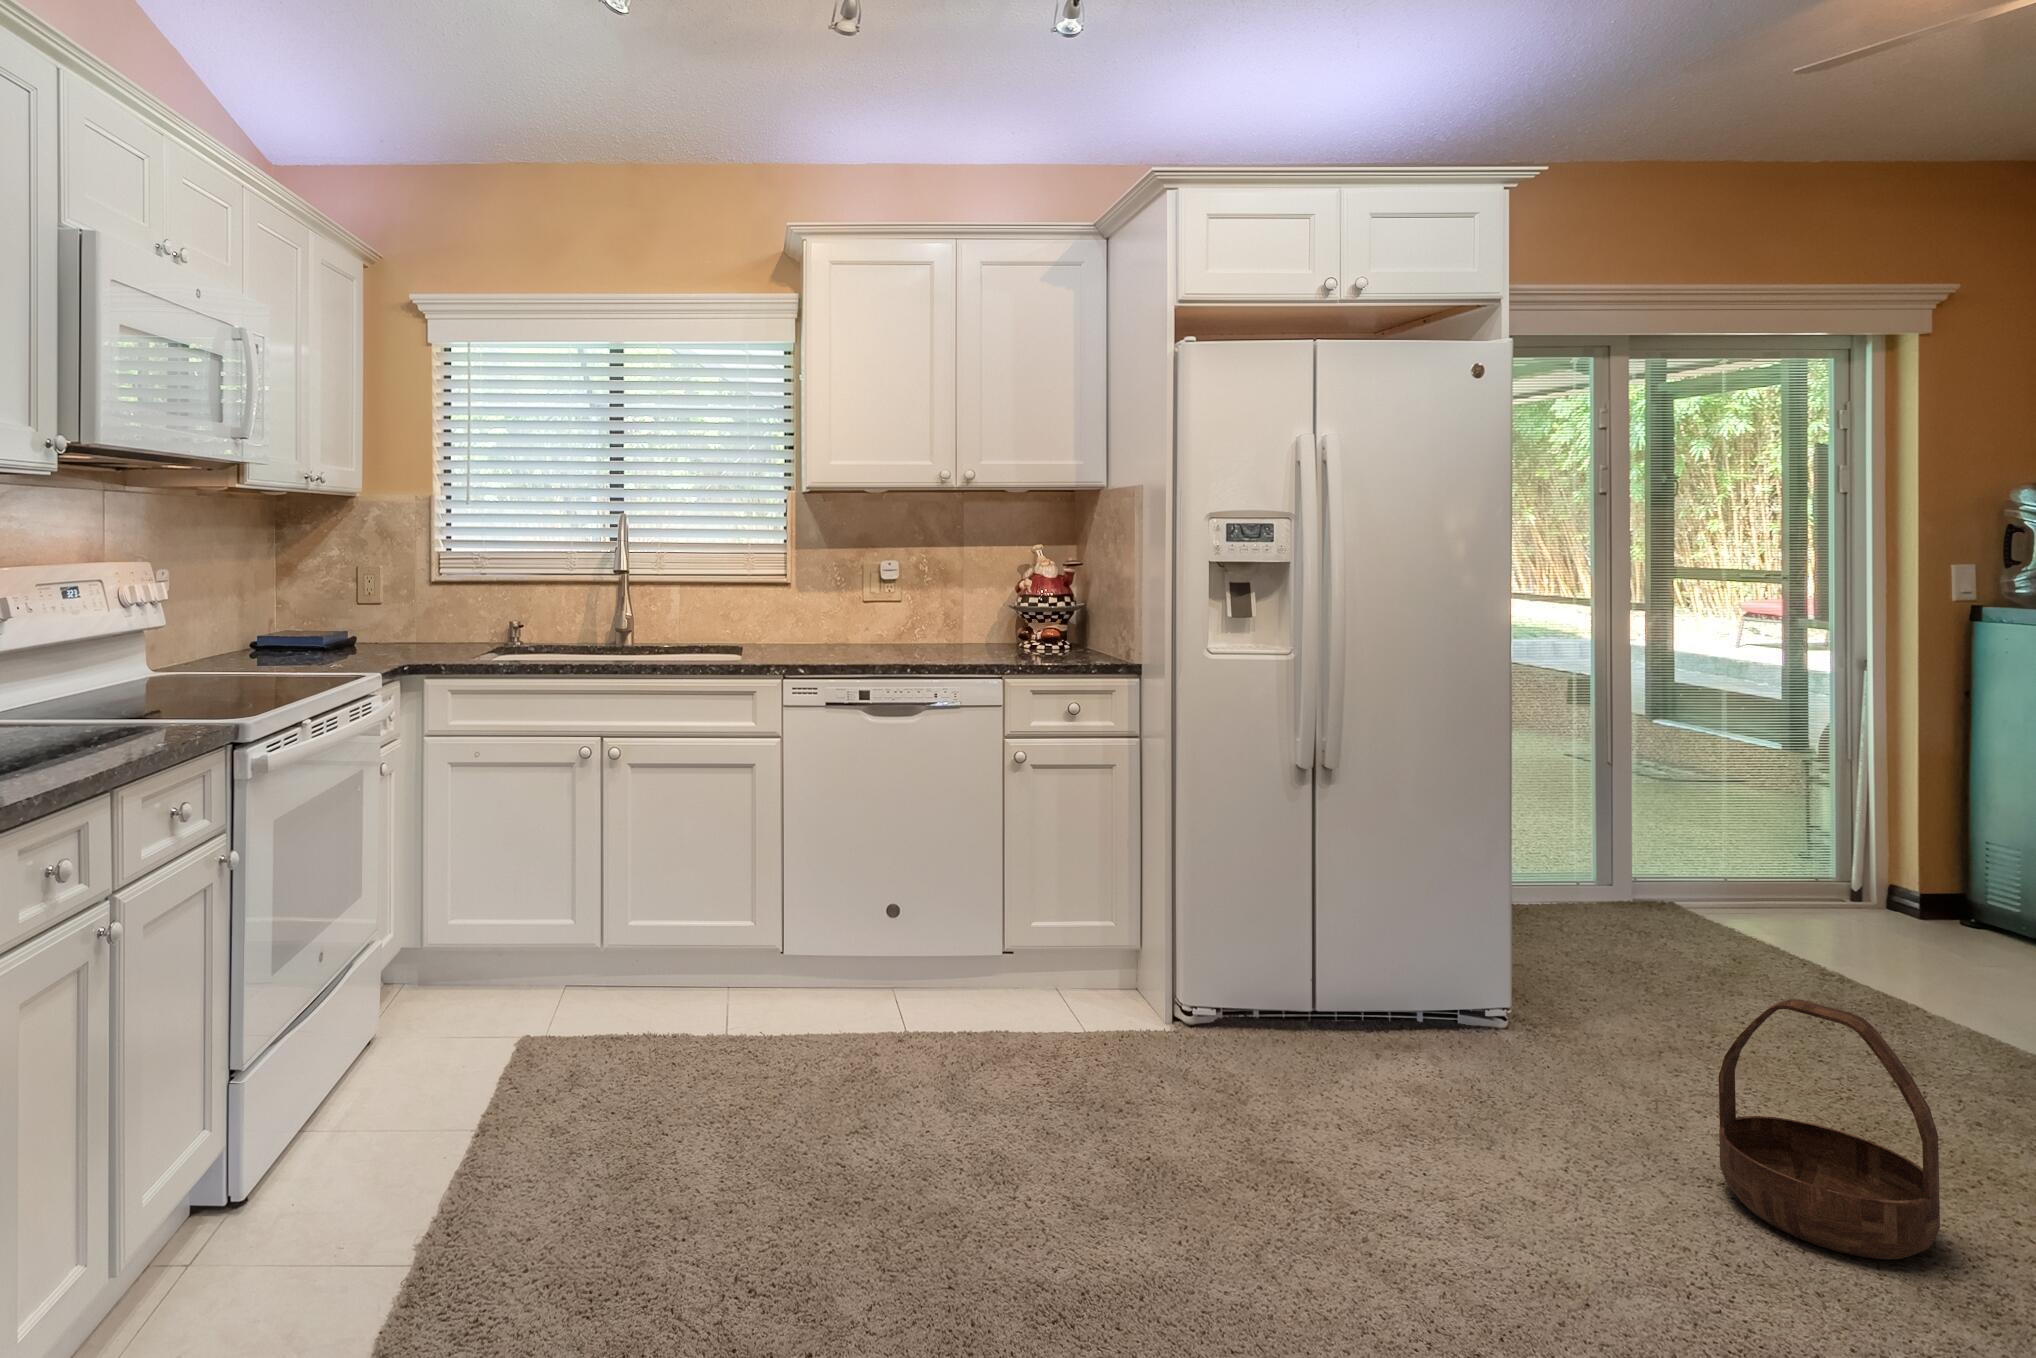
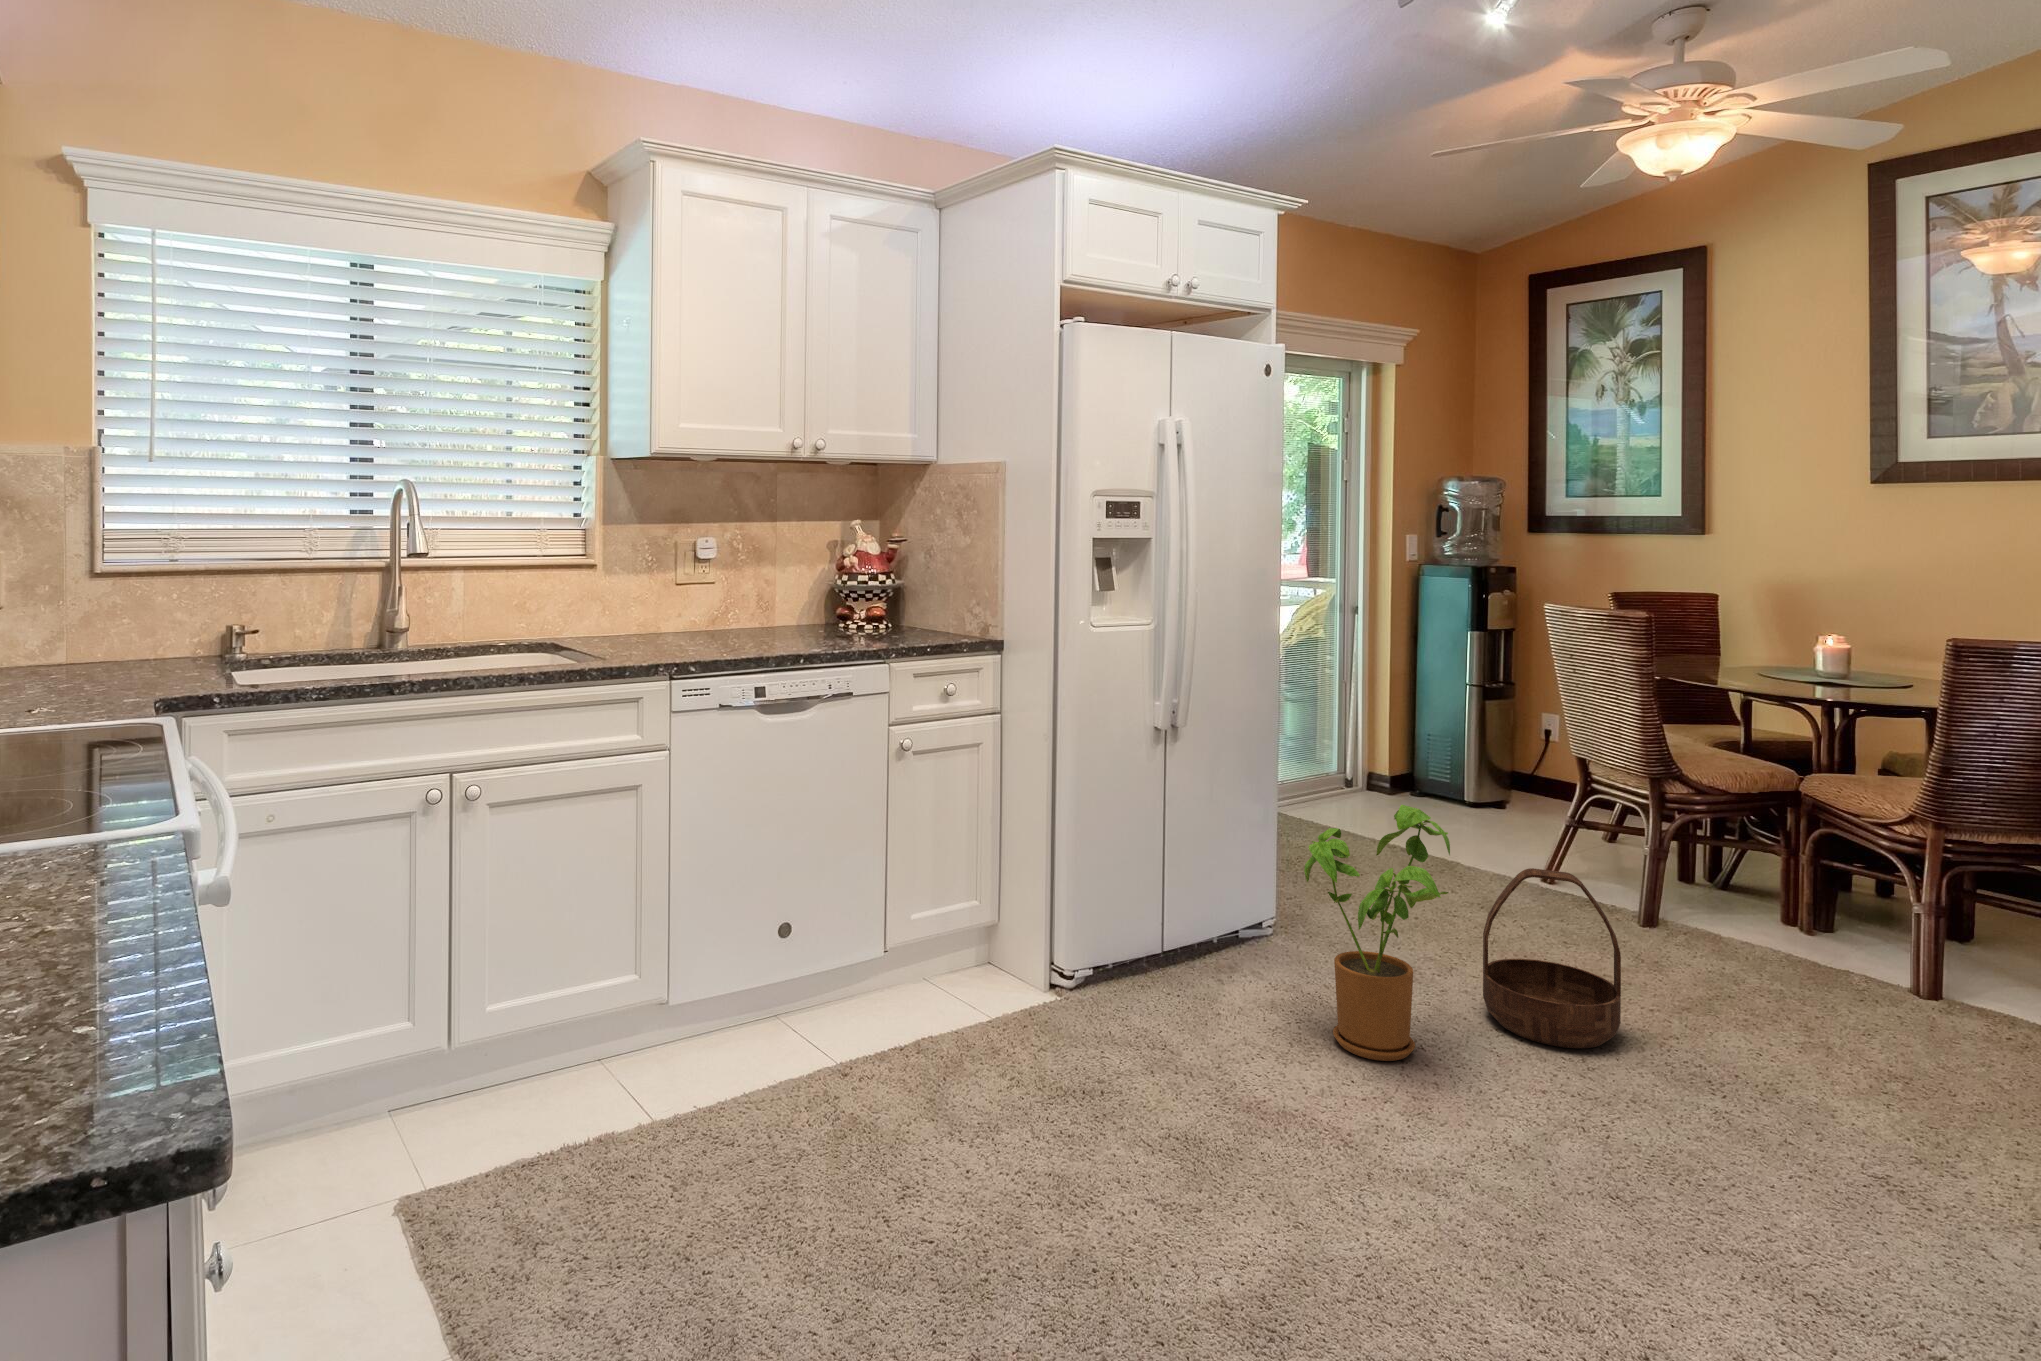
house plant: none [1428,881,1629,1189] -> present [1304,805,1450,1061]

